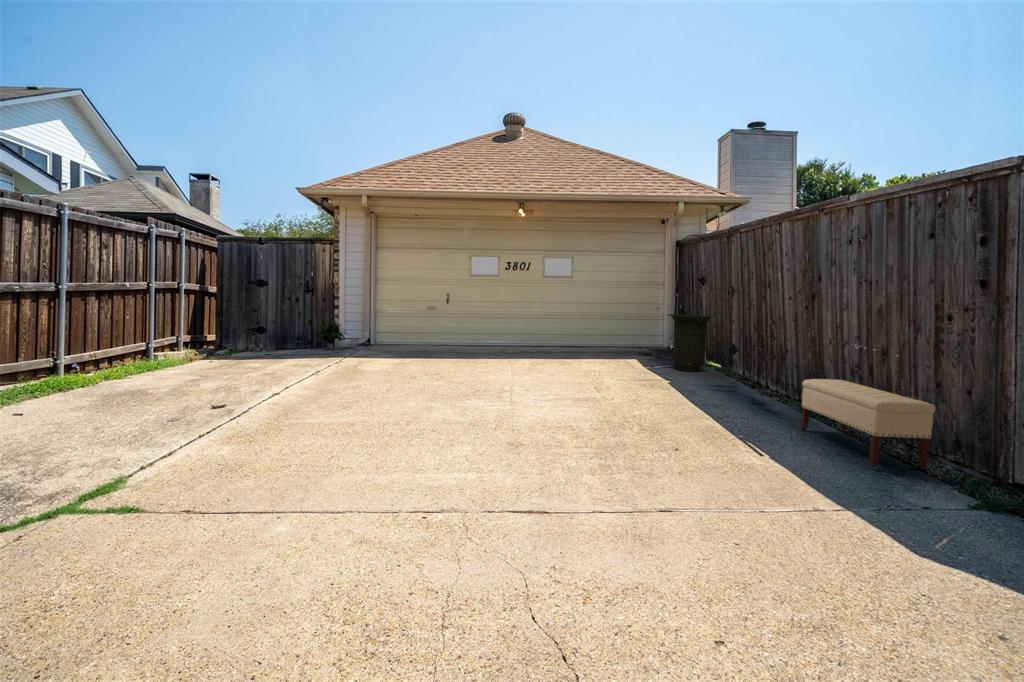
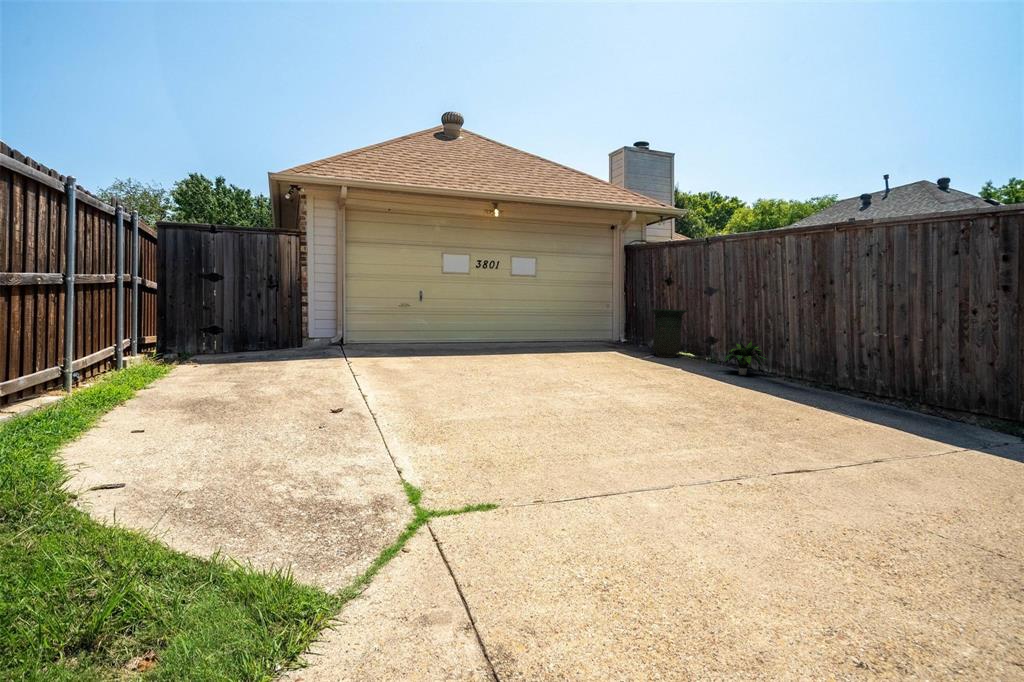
potted plant: present [314,321,347,349] -> present [724,340,767,375]
bench: present [801,379,935,469] -> none [838,359,967,422]

